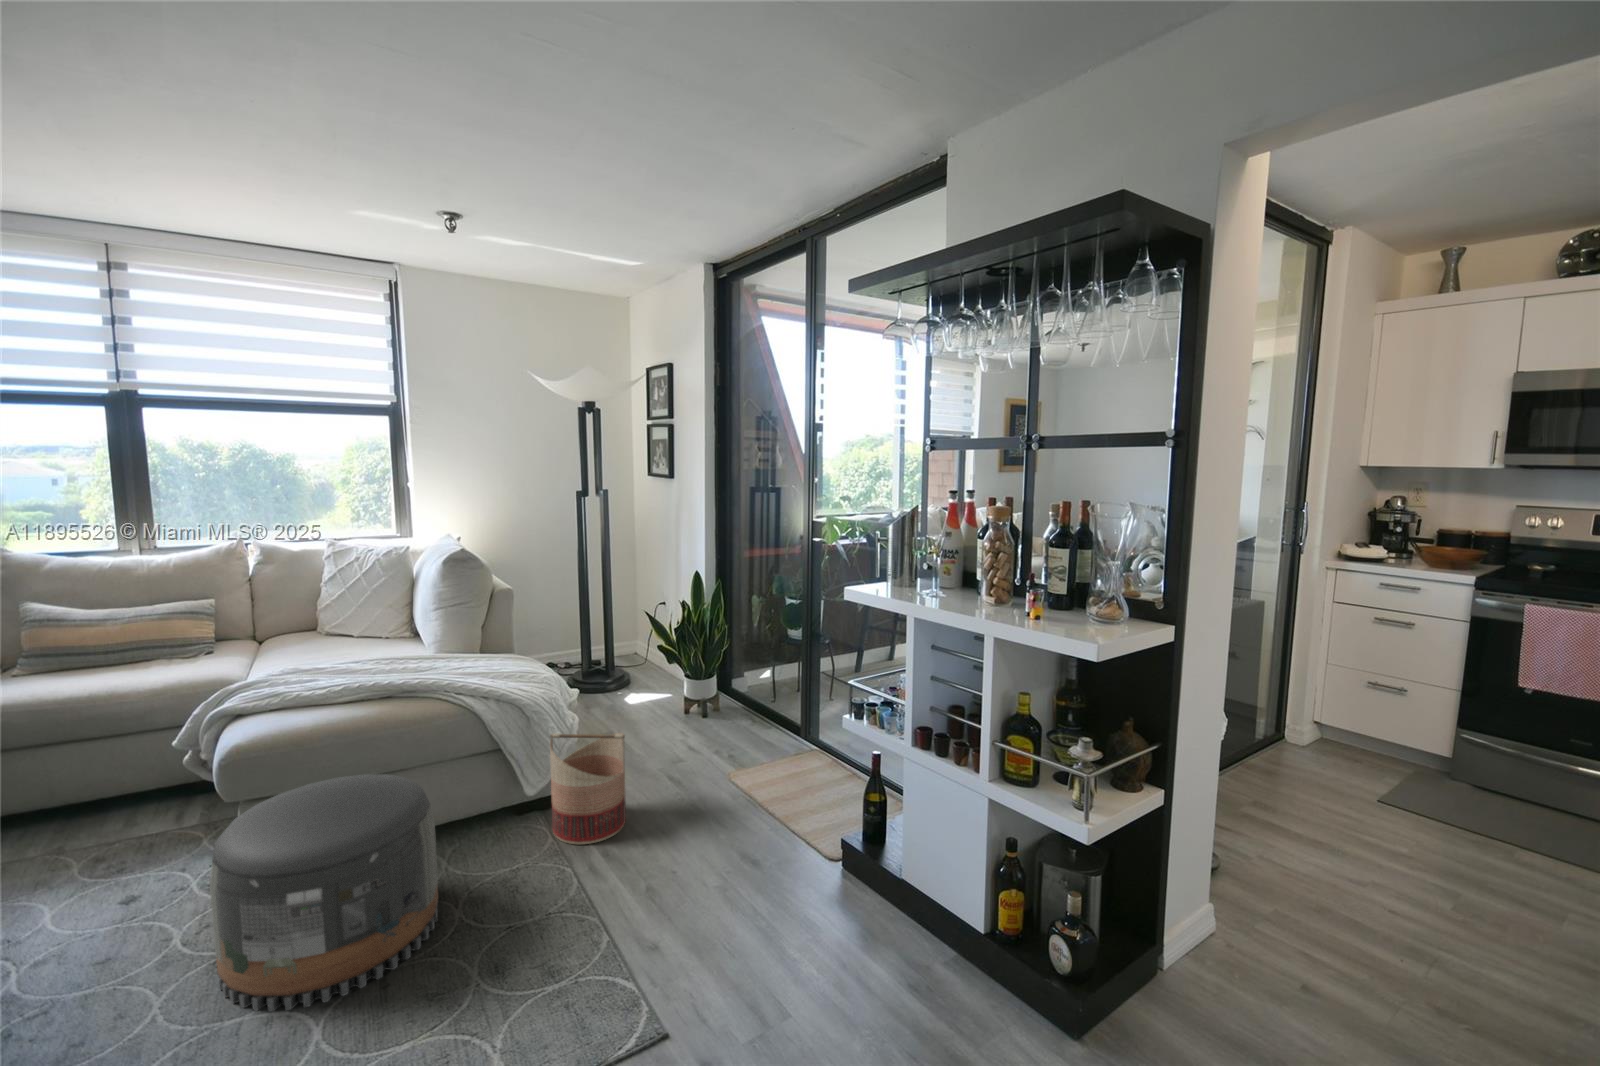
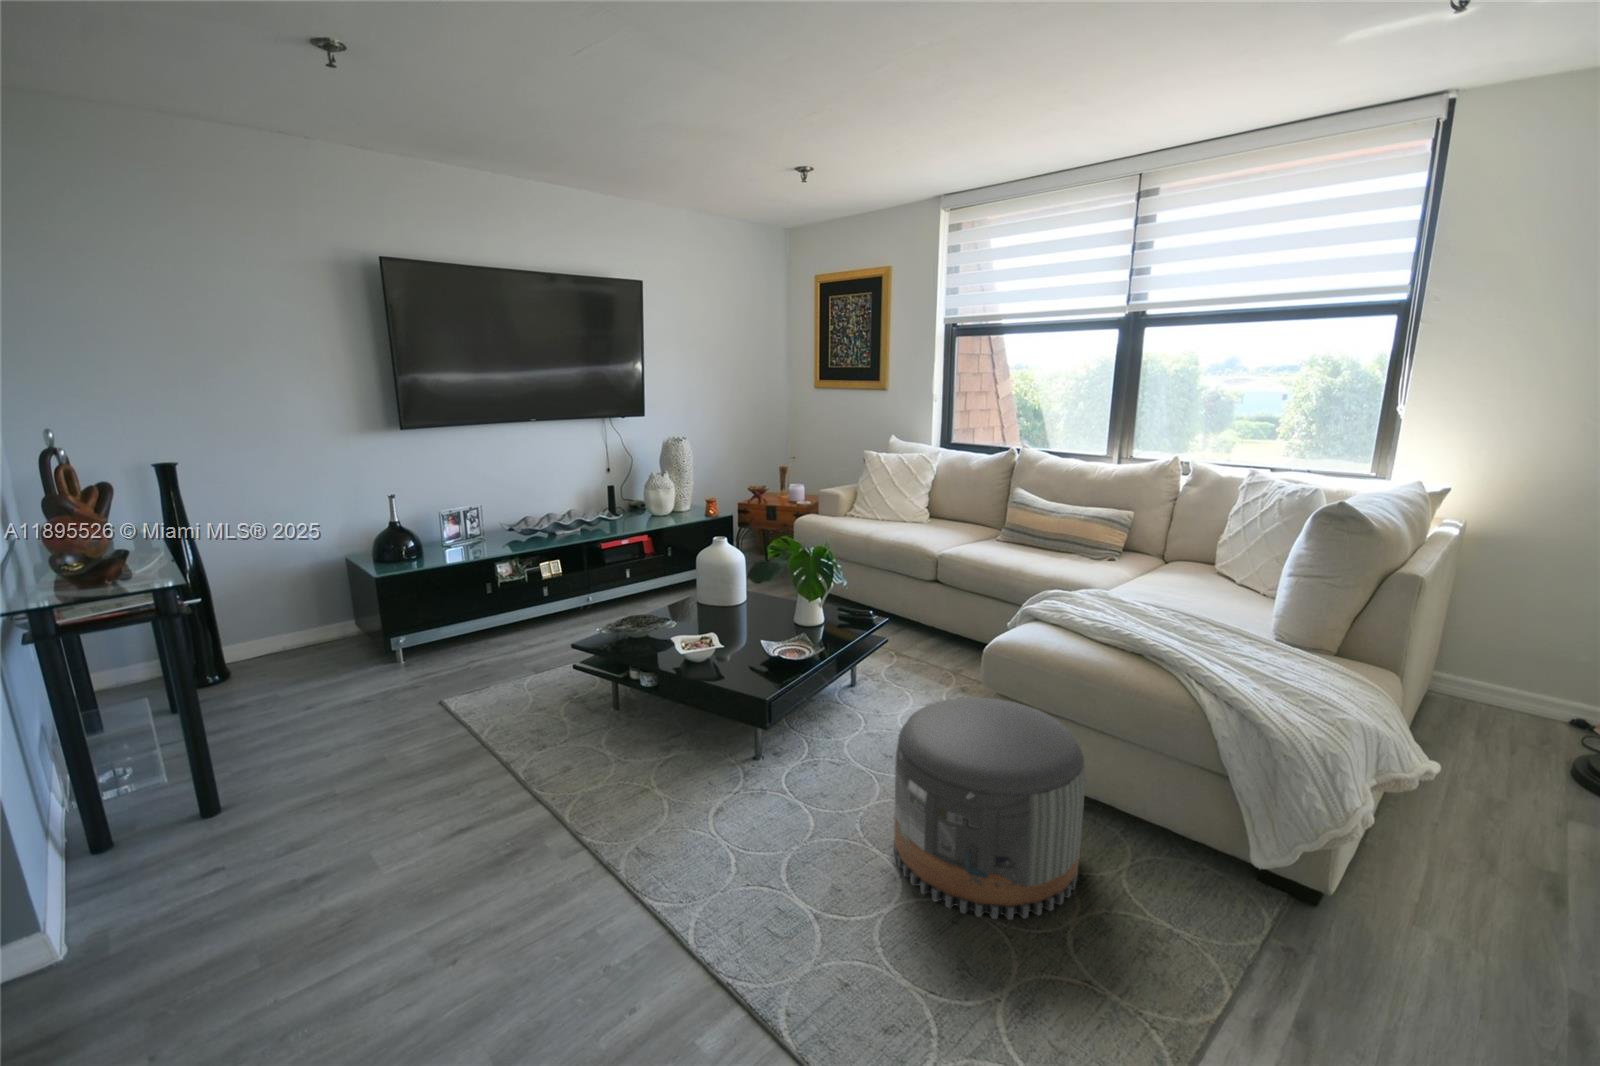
basket: present [550,733,626,844] -> none [1264,801,1429,1020]

